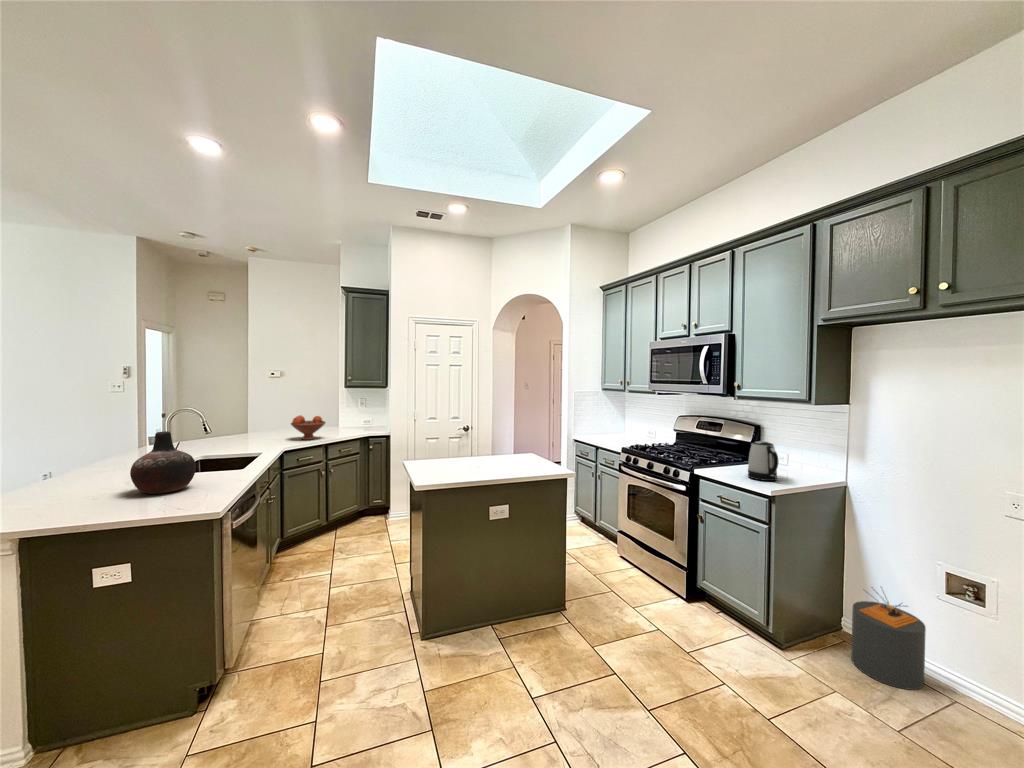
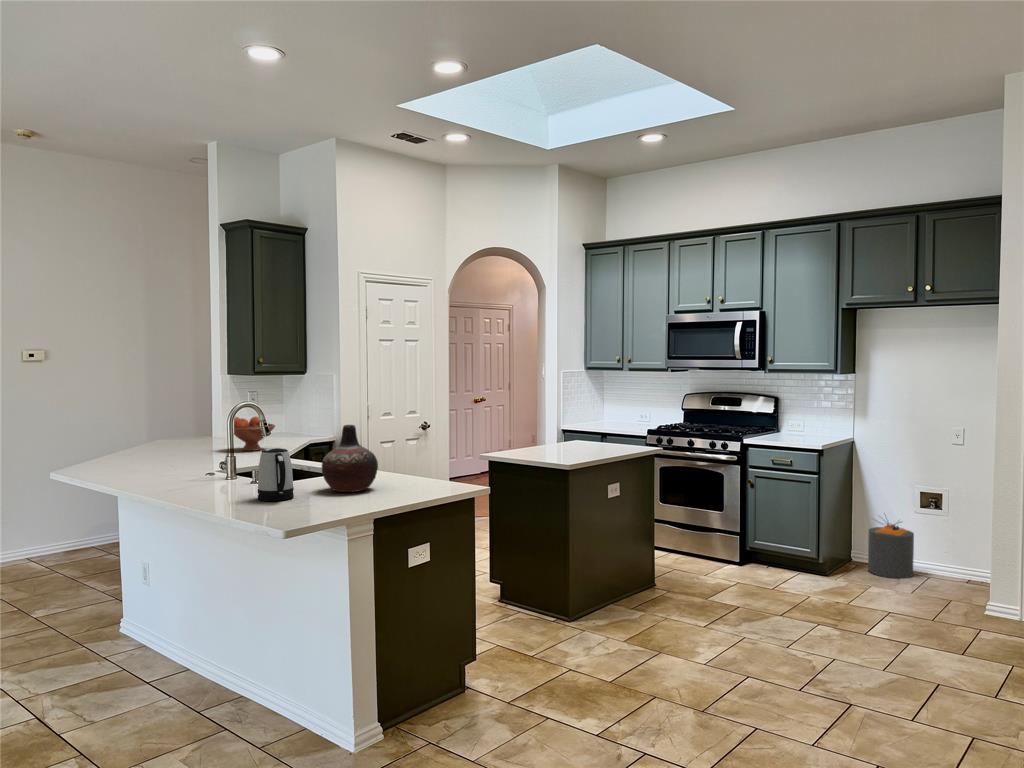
kettle: present [748,441,778,481] -> present [258,448,294,501]

